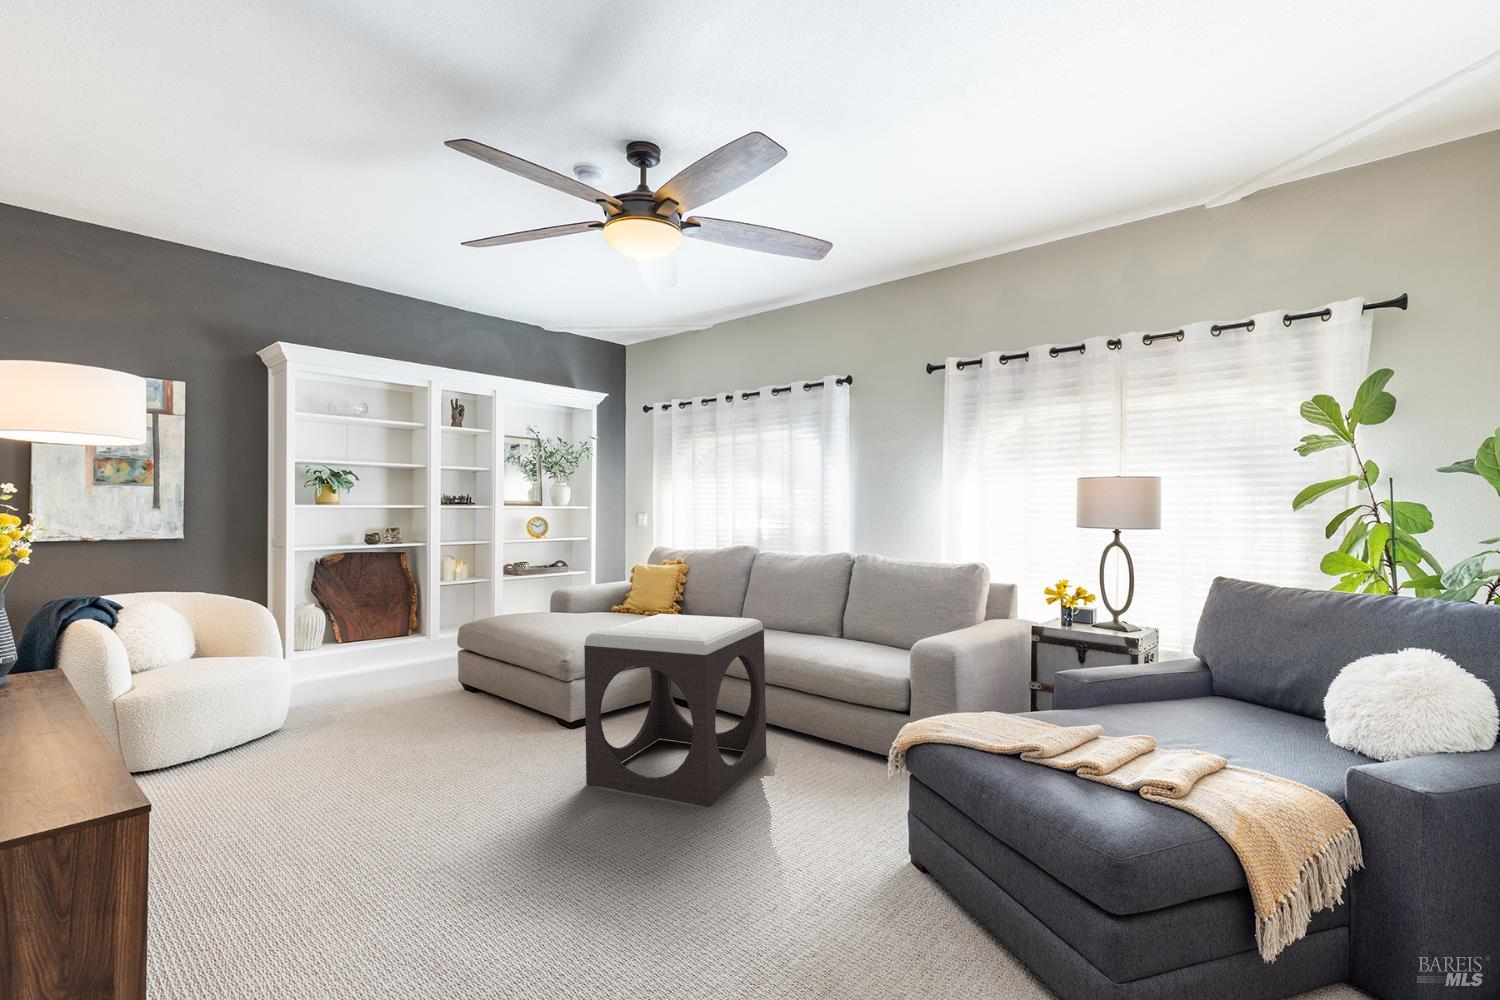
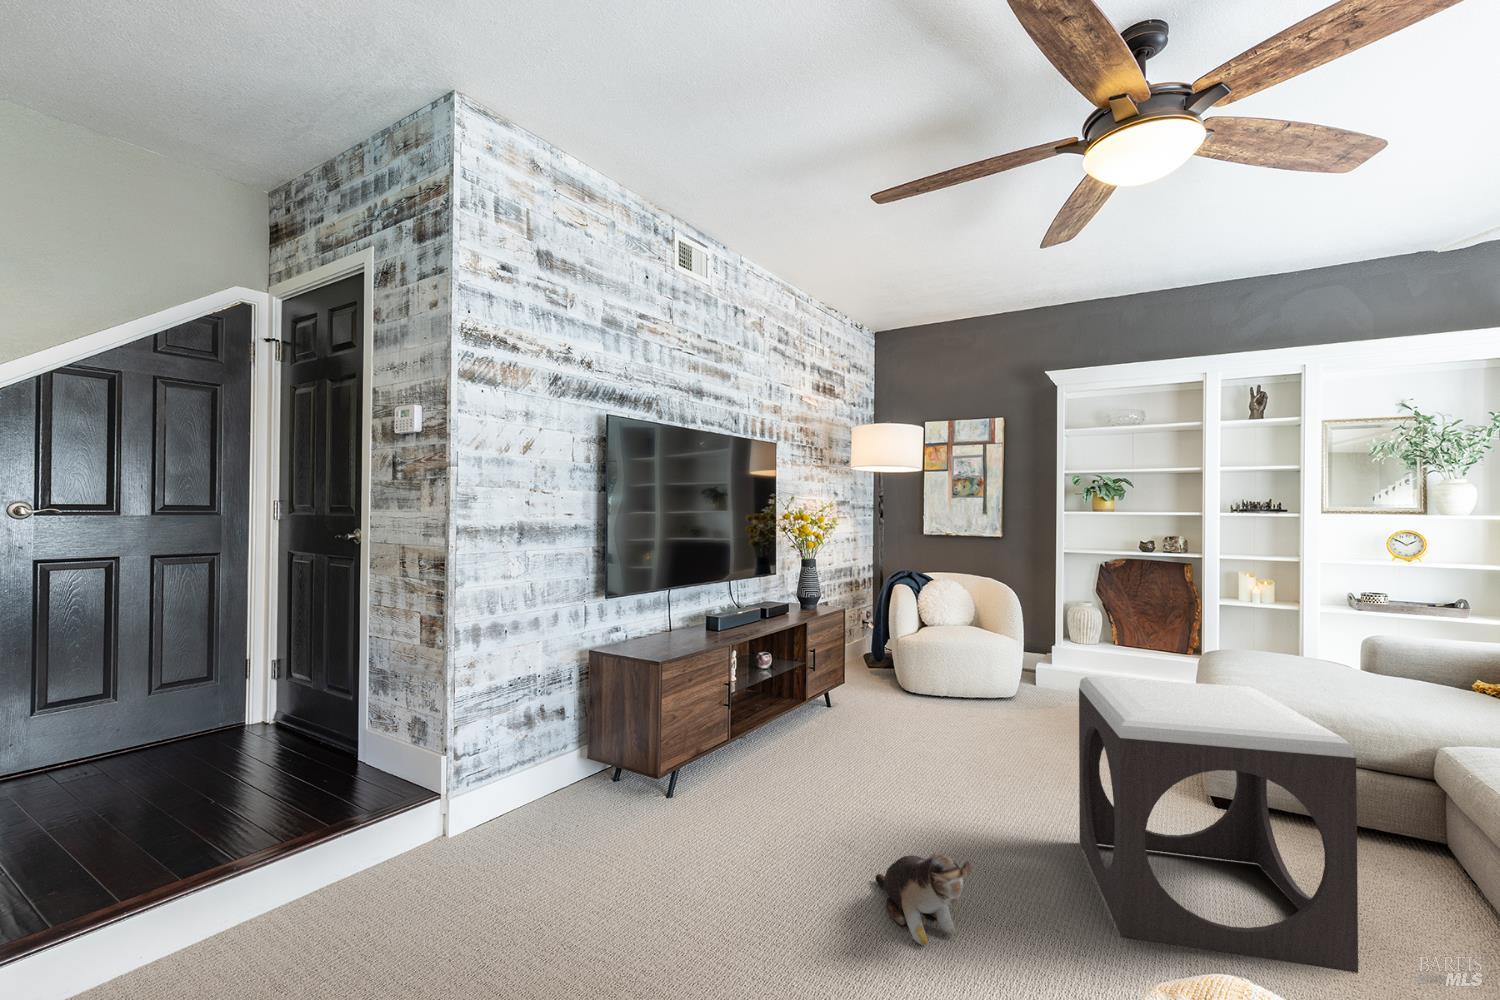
plush toy: none [560,792,720,910] -> present [876,853,971,945]

